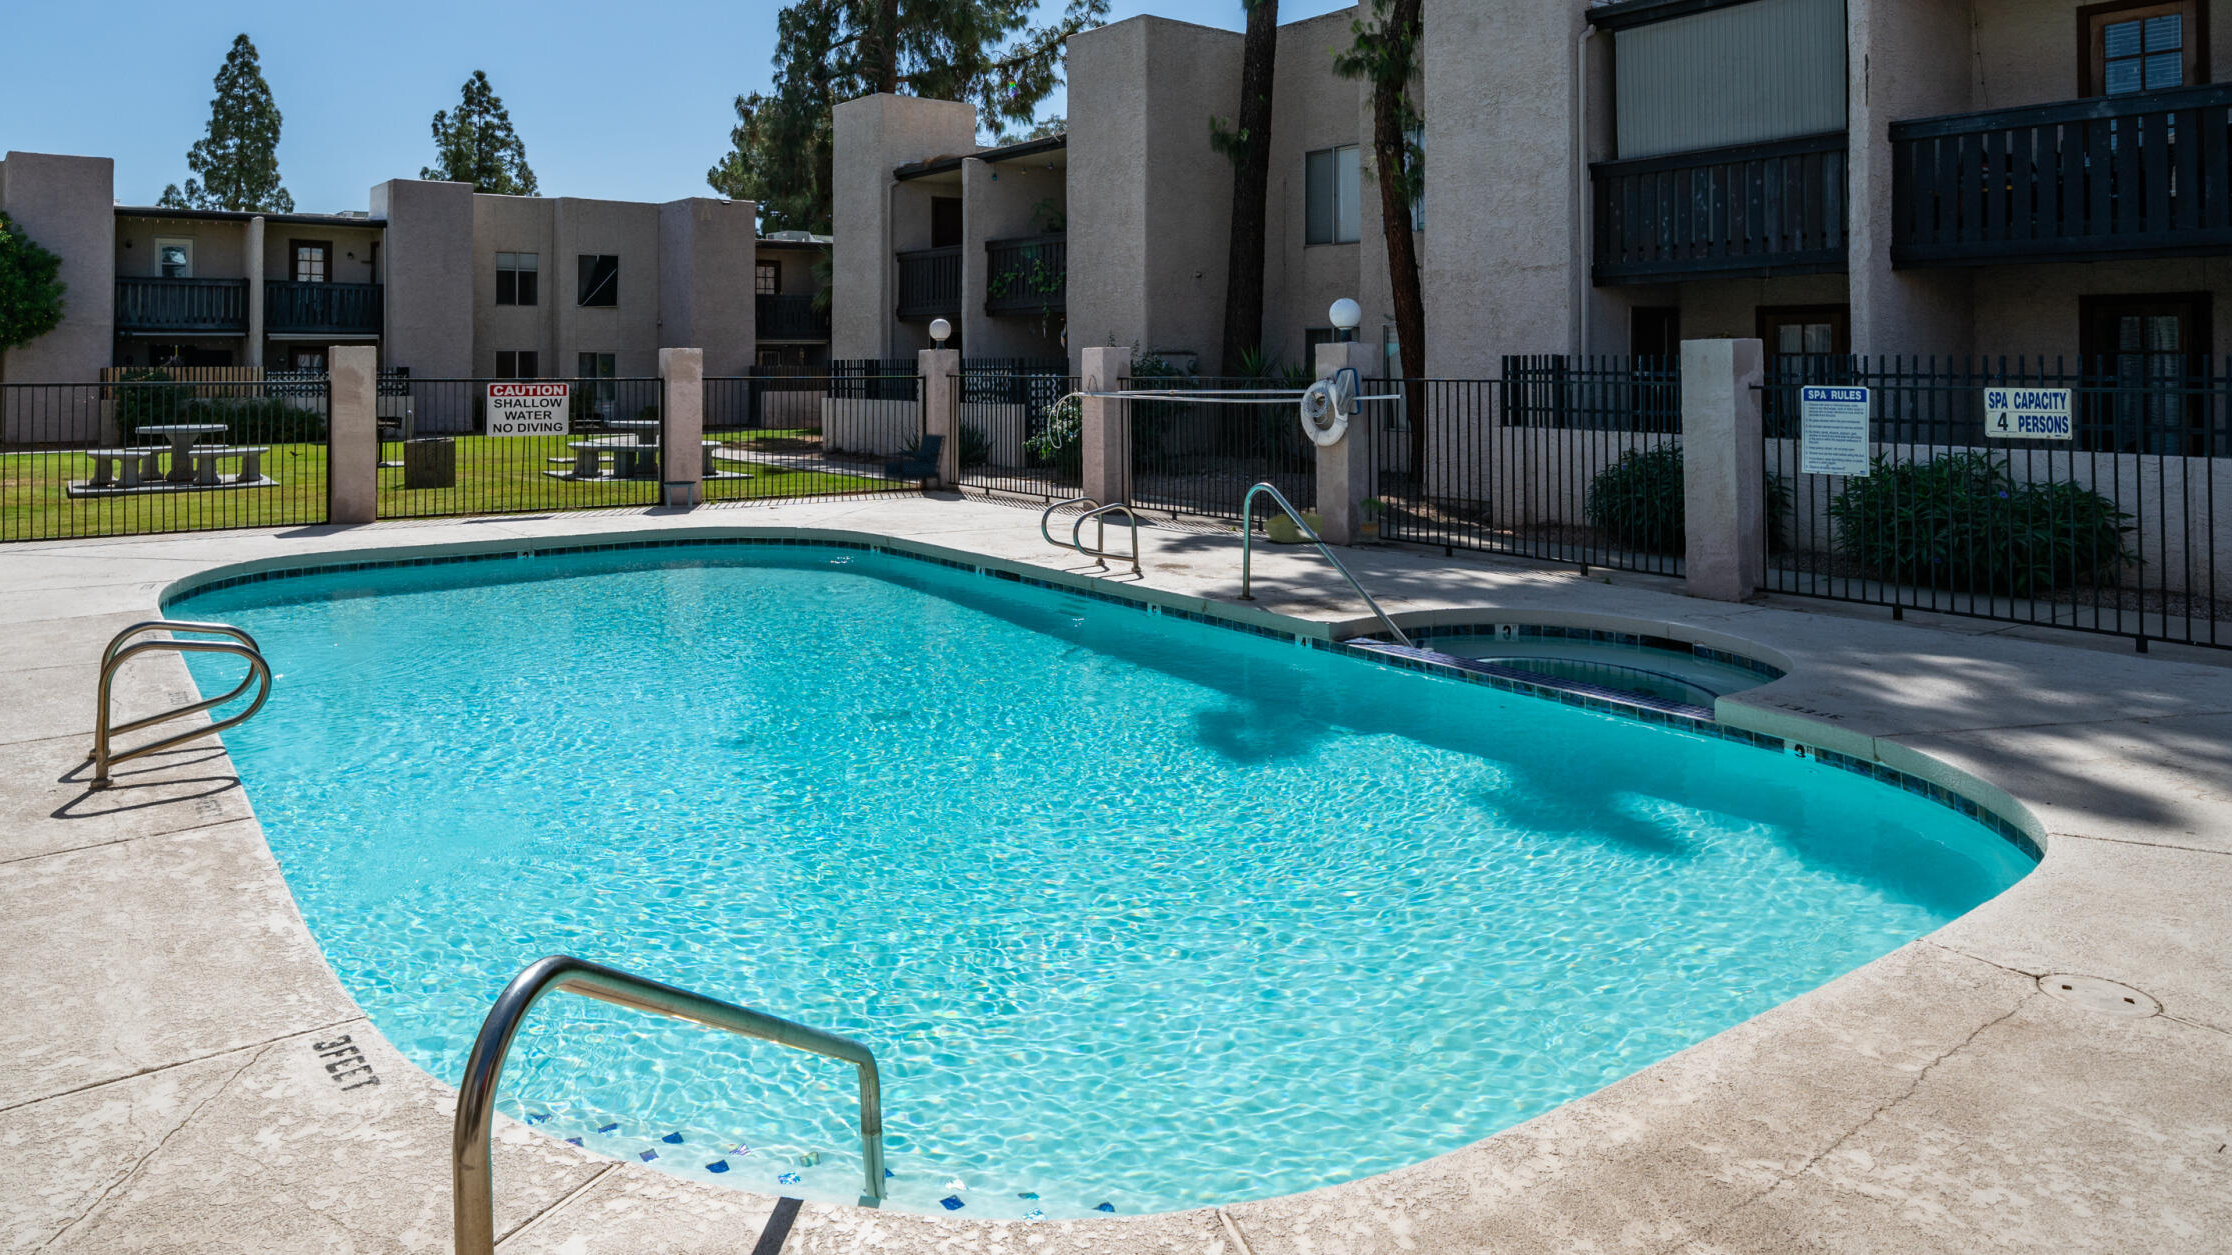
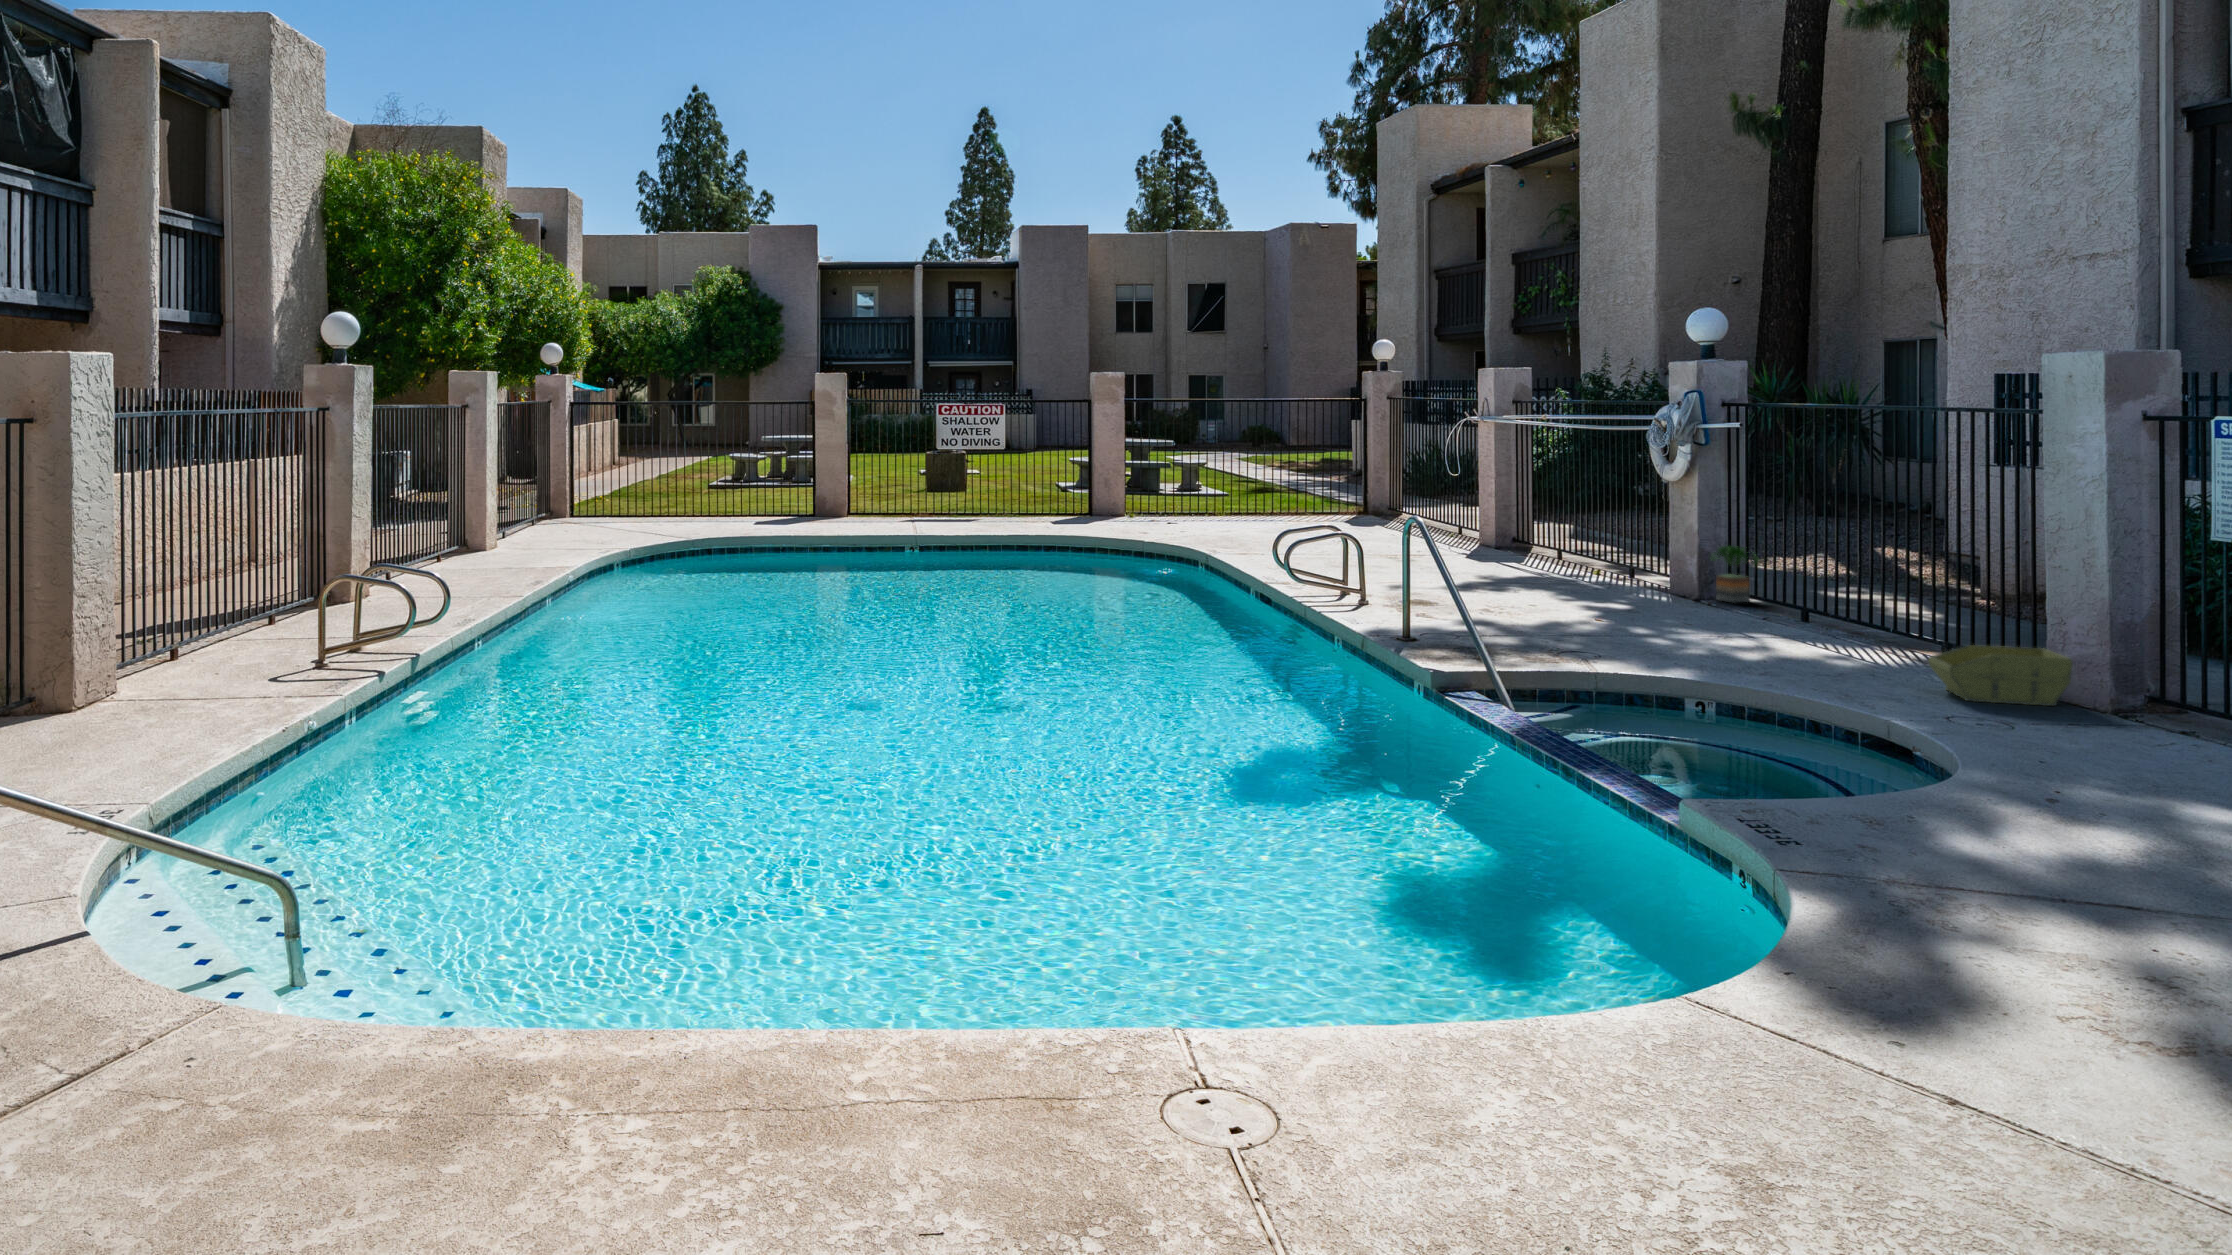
chair: present [884,434,947,492] -> none [1308,455,1370,516]
round table: present [662,481,696,509] -> none [1072,492,1103,517]
storage bin: present [1263,513,1324,543] -> present [1928,645,2073,706]

